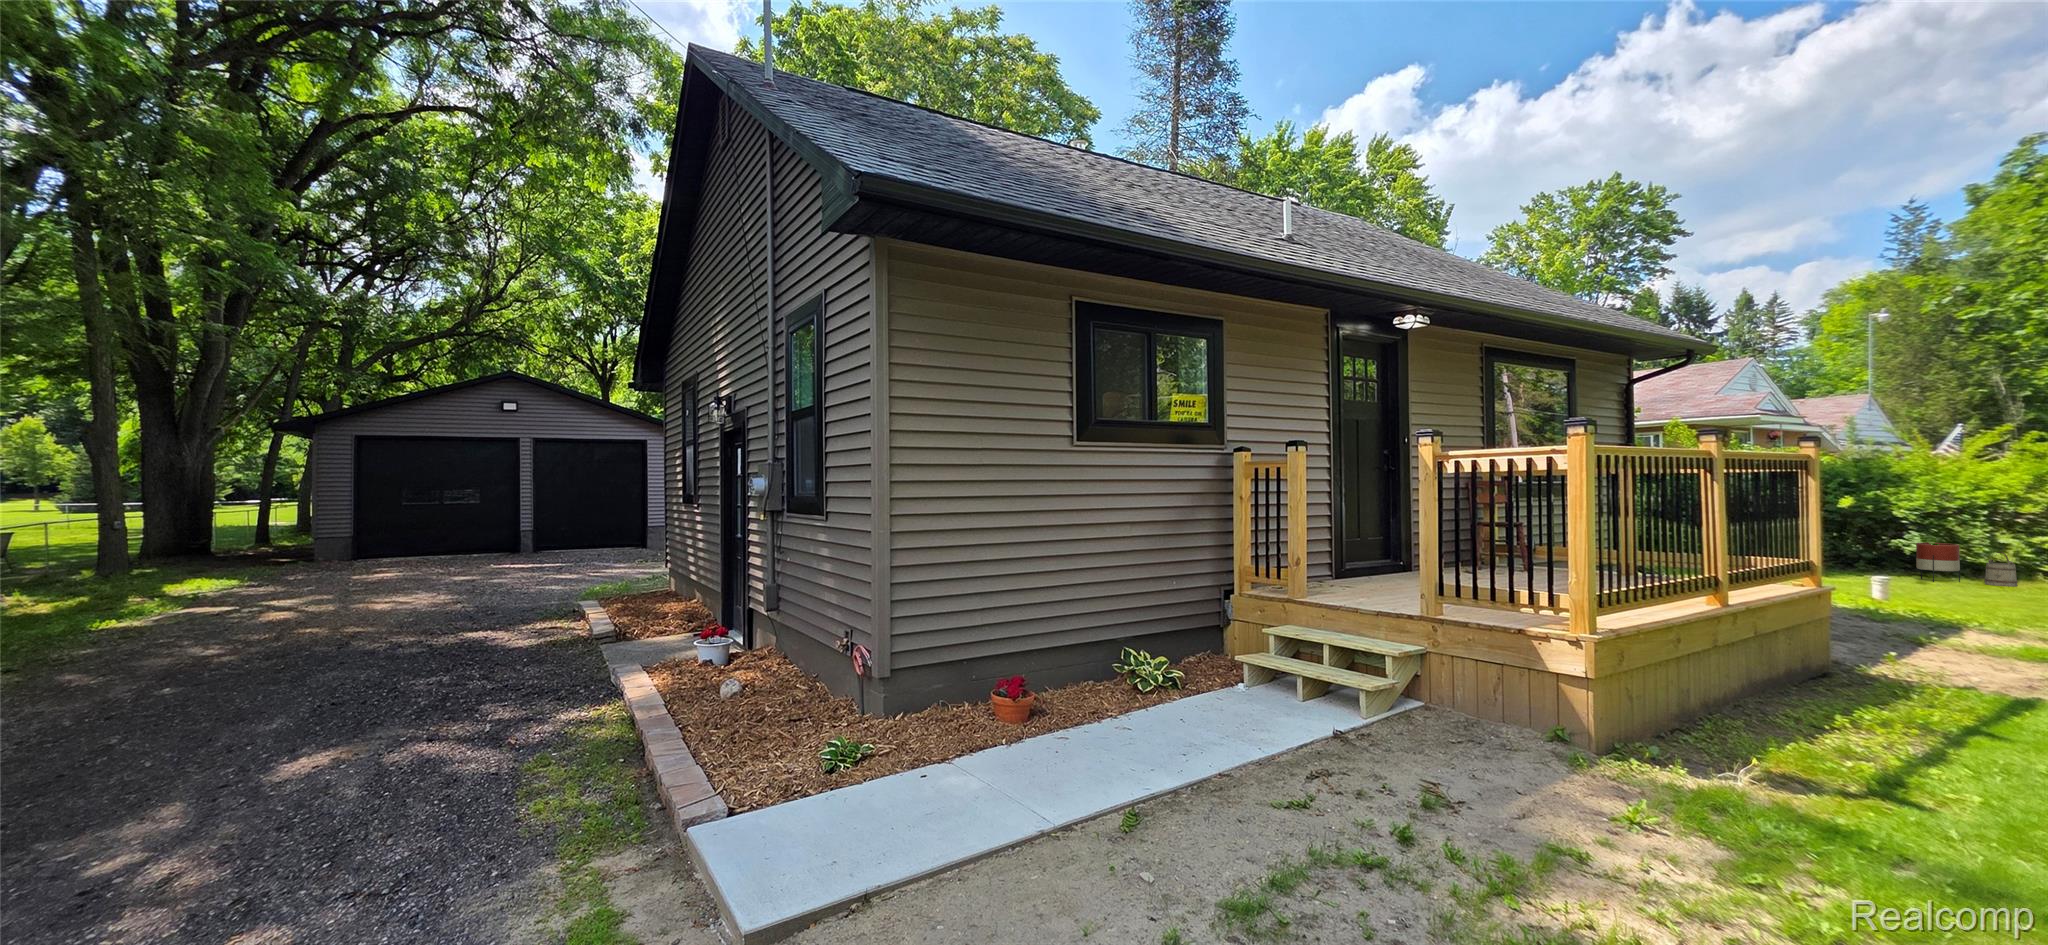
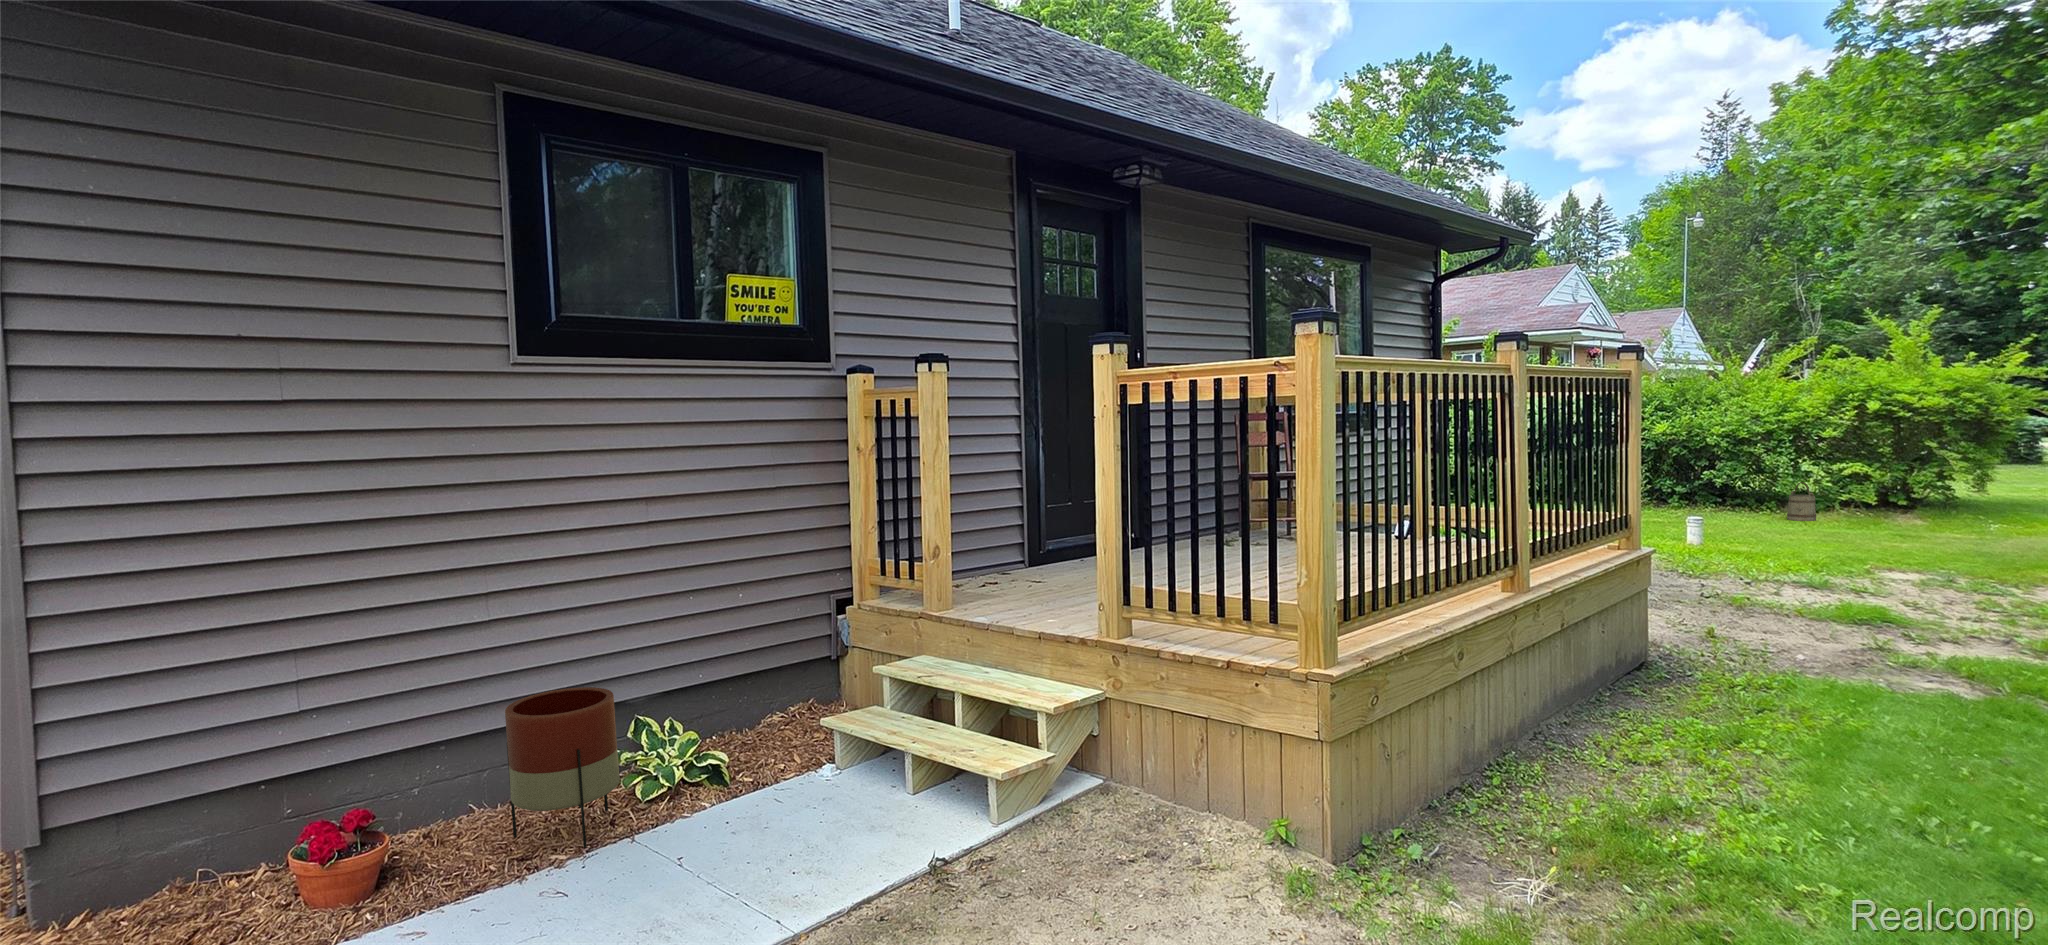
planter: present [1916,543,1960,582] -> present [505,687,620,848]

